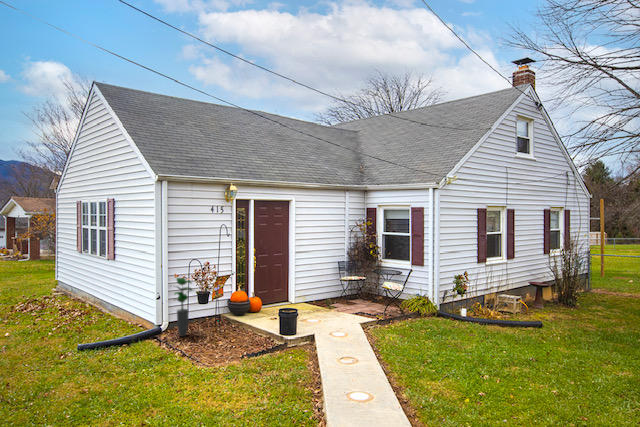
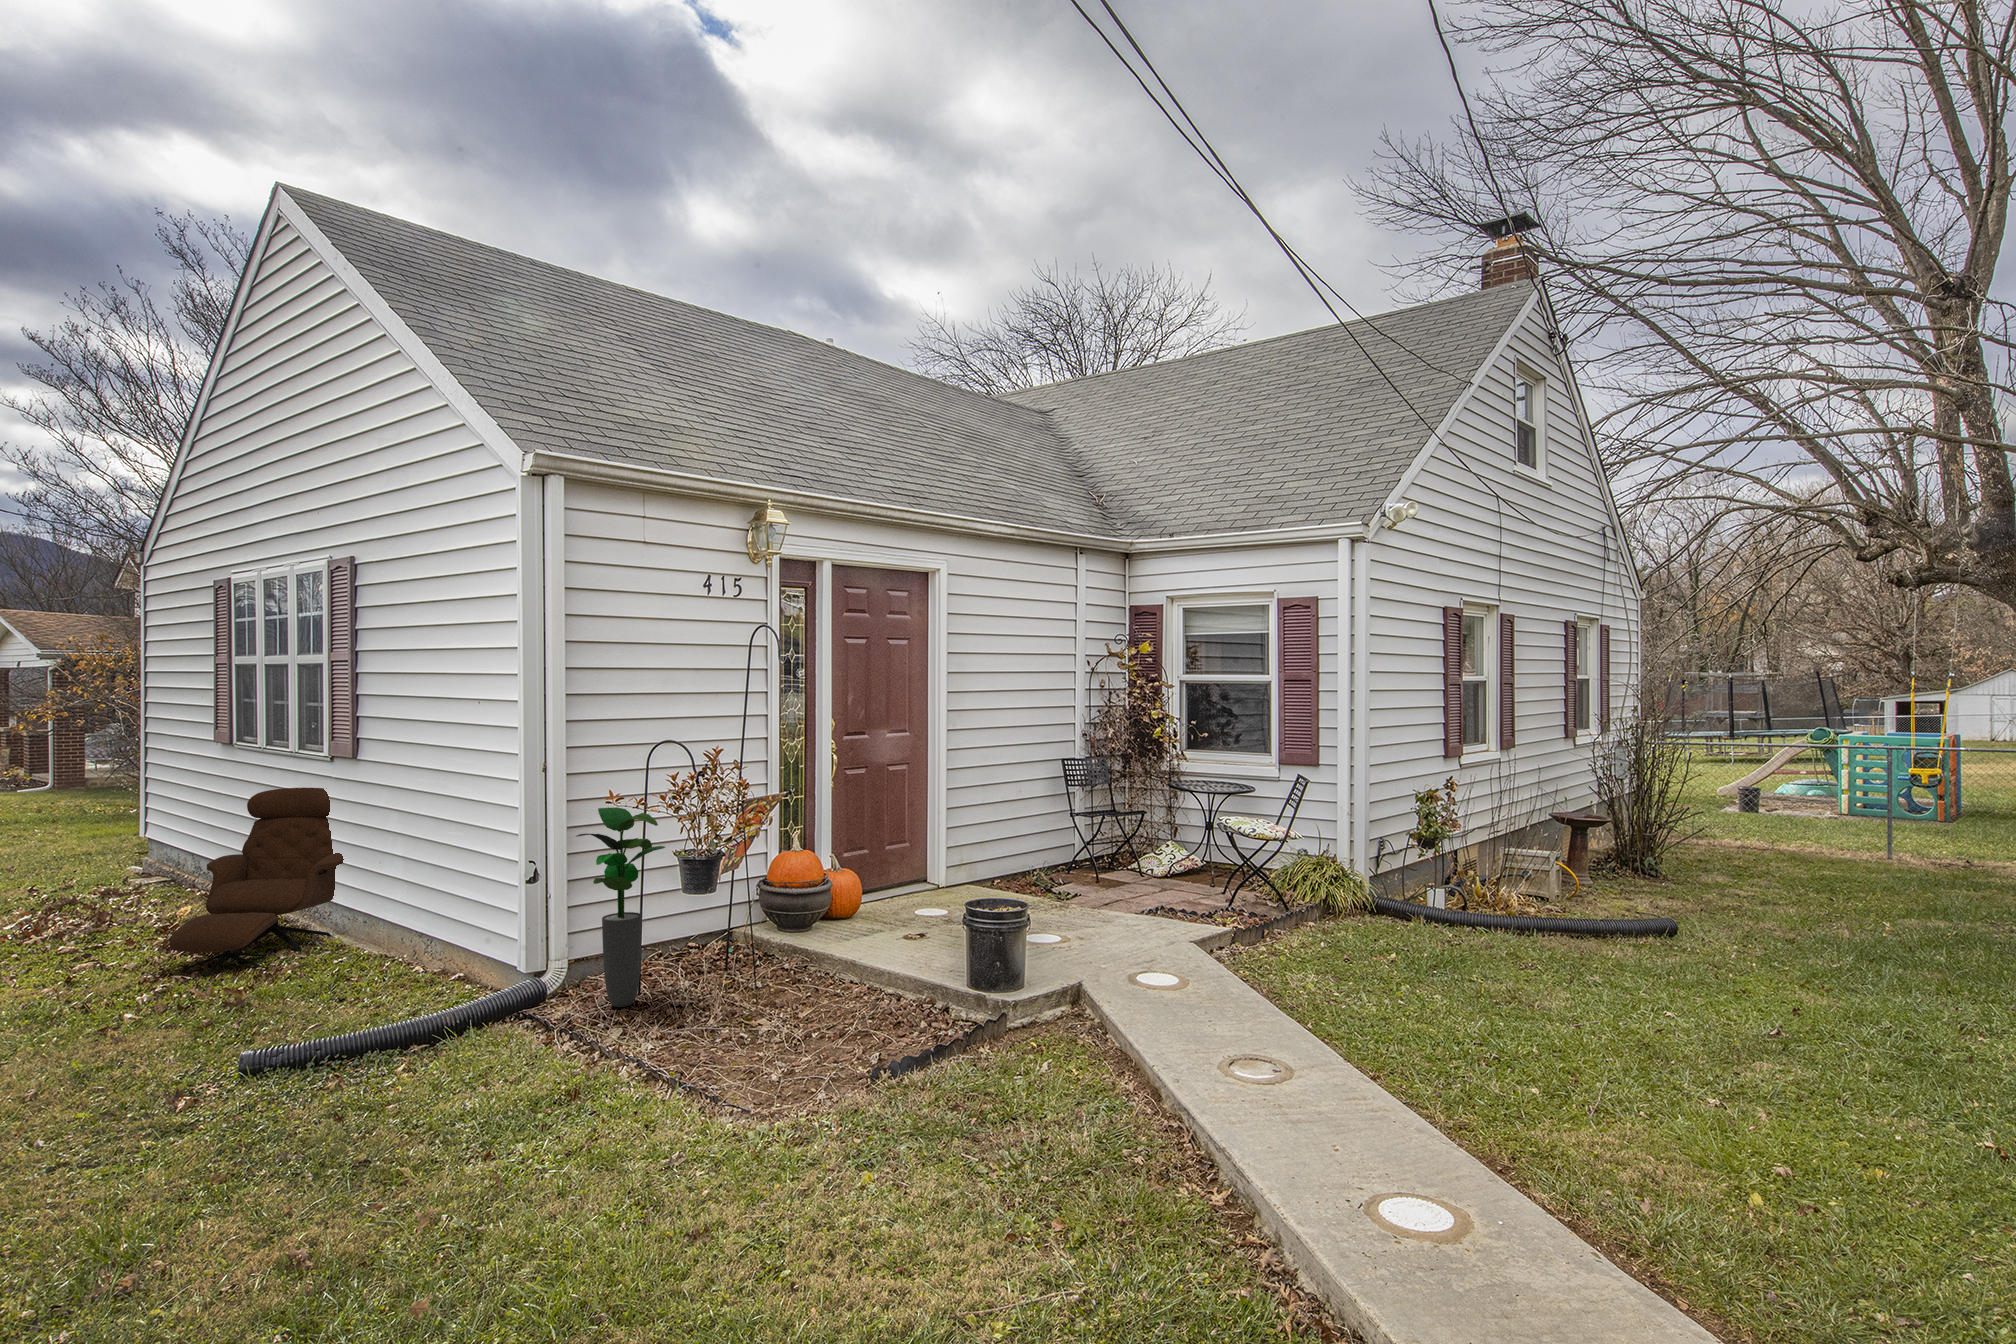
lounge chair: none [63,267,114,323] -> present [169,788,344,977]

